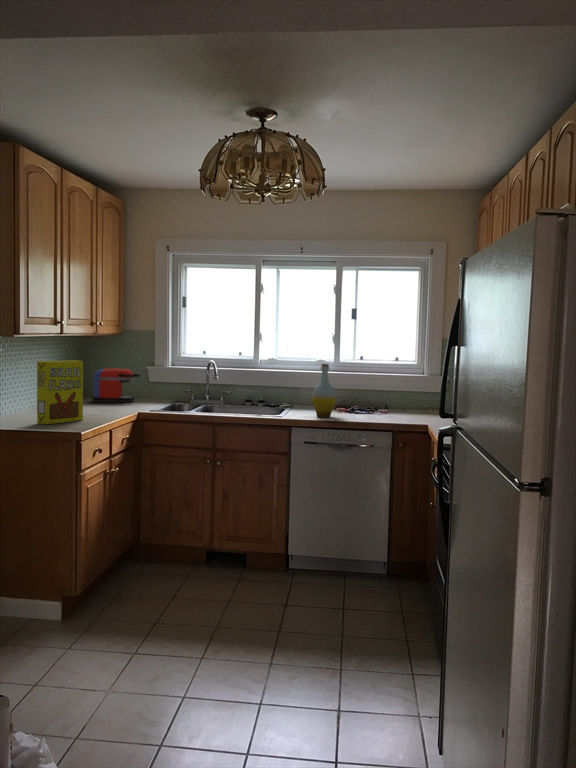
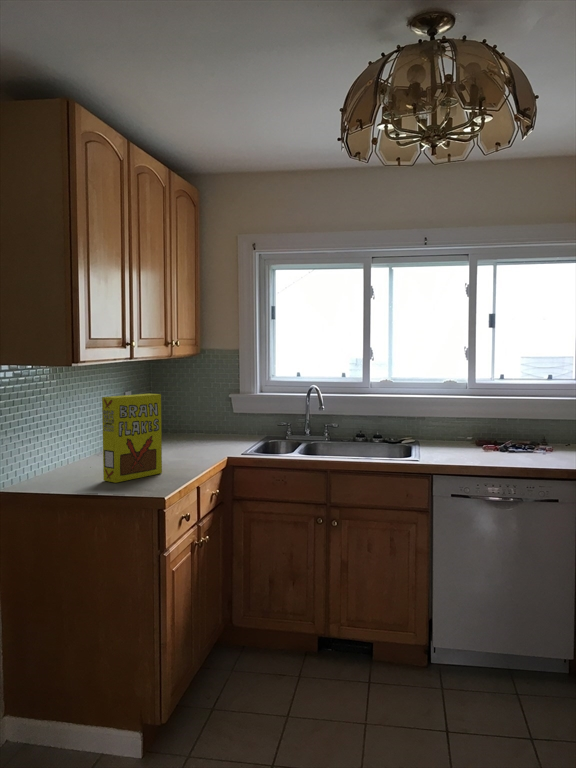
bottle: present [312,364,336,417] -> none [455,388,490,460]
coffee maker: present [93,368,140,402] -> none [164,399,223,441]

